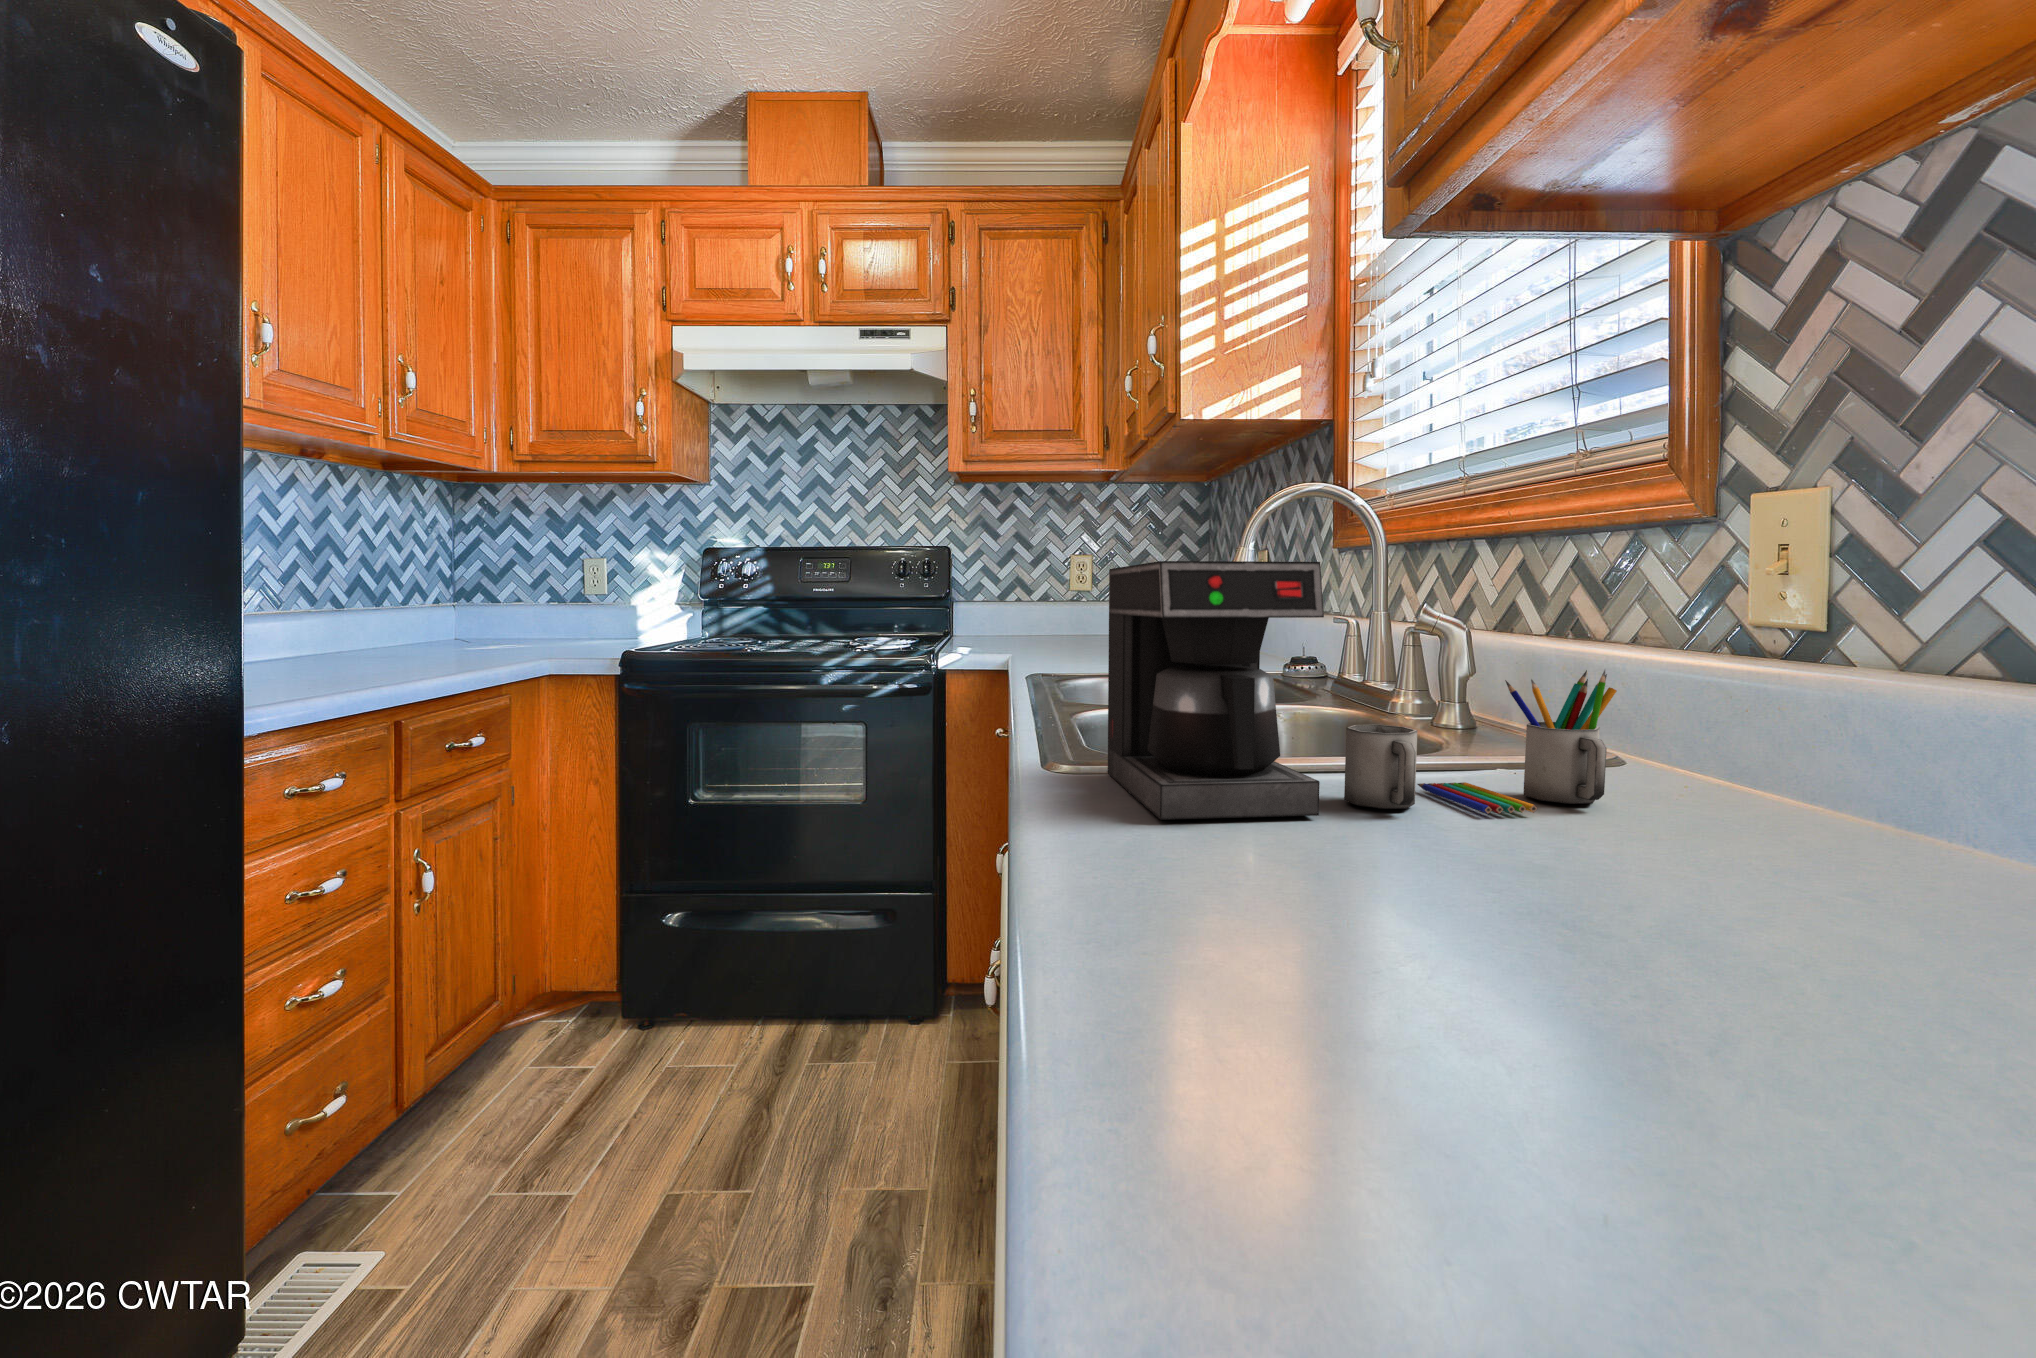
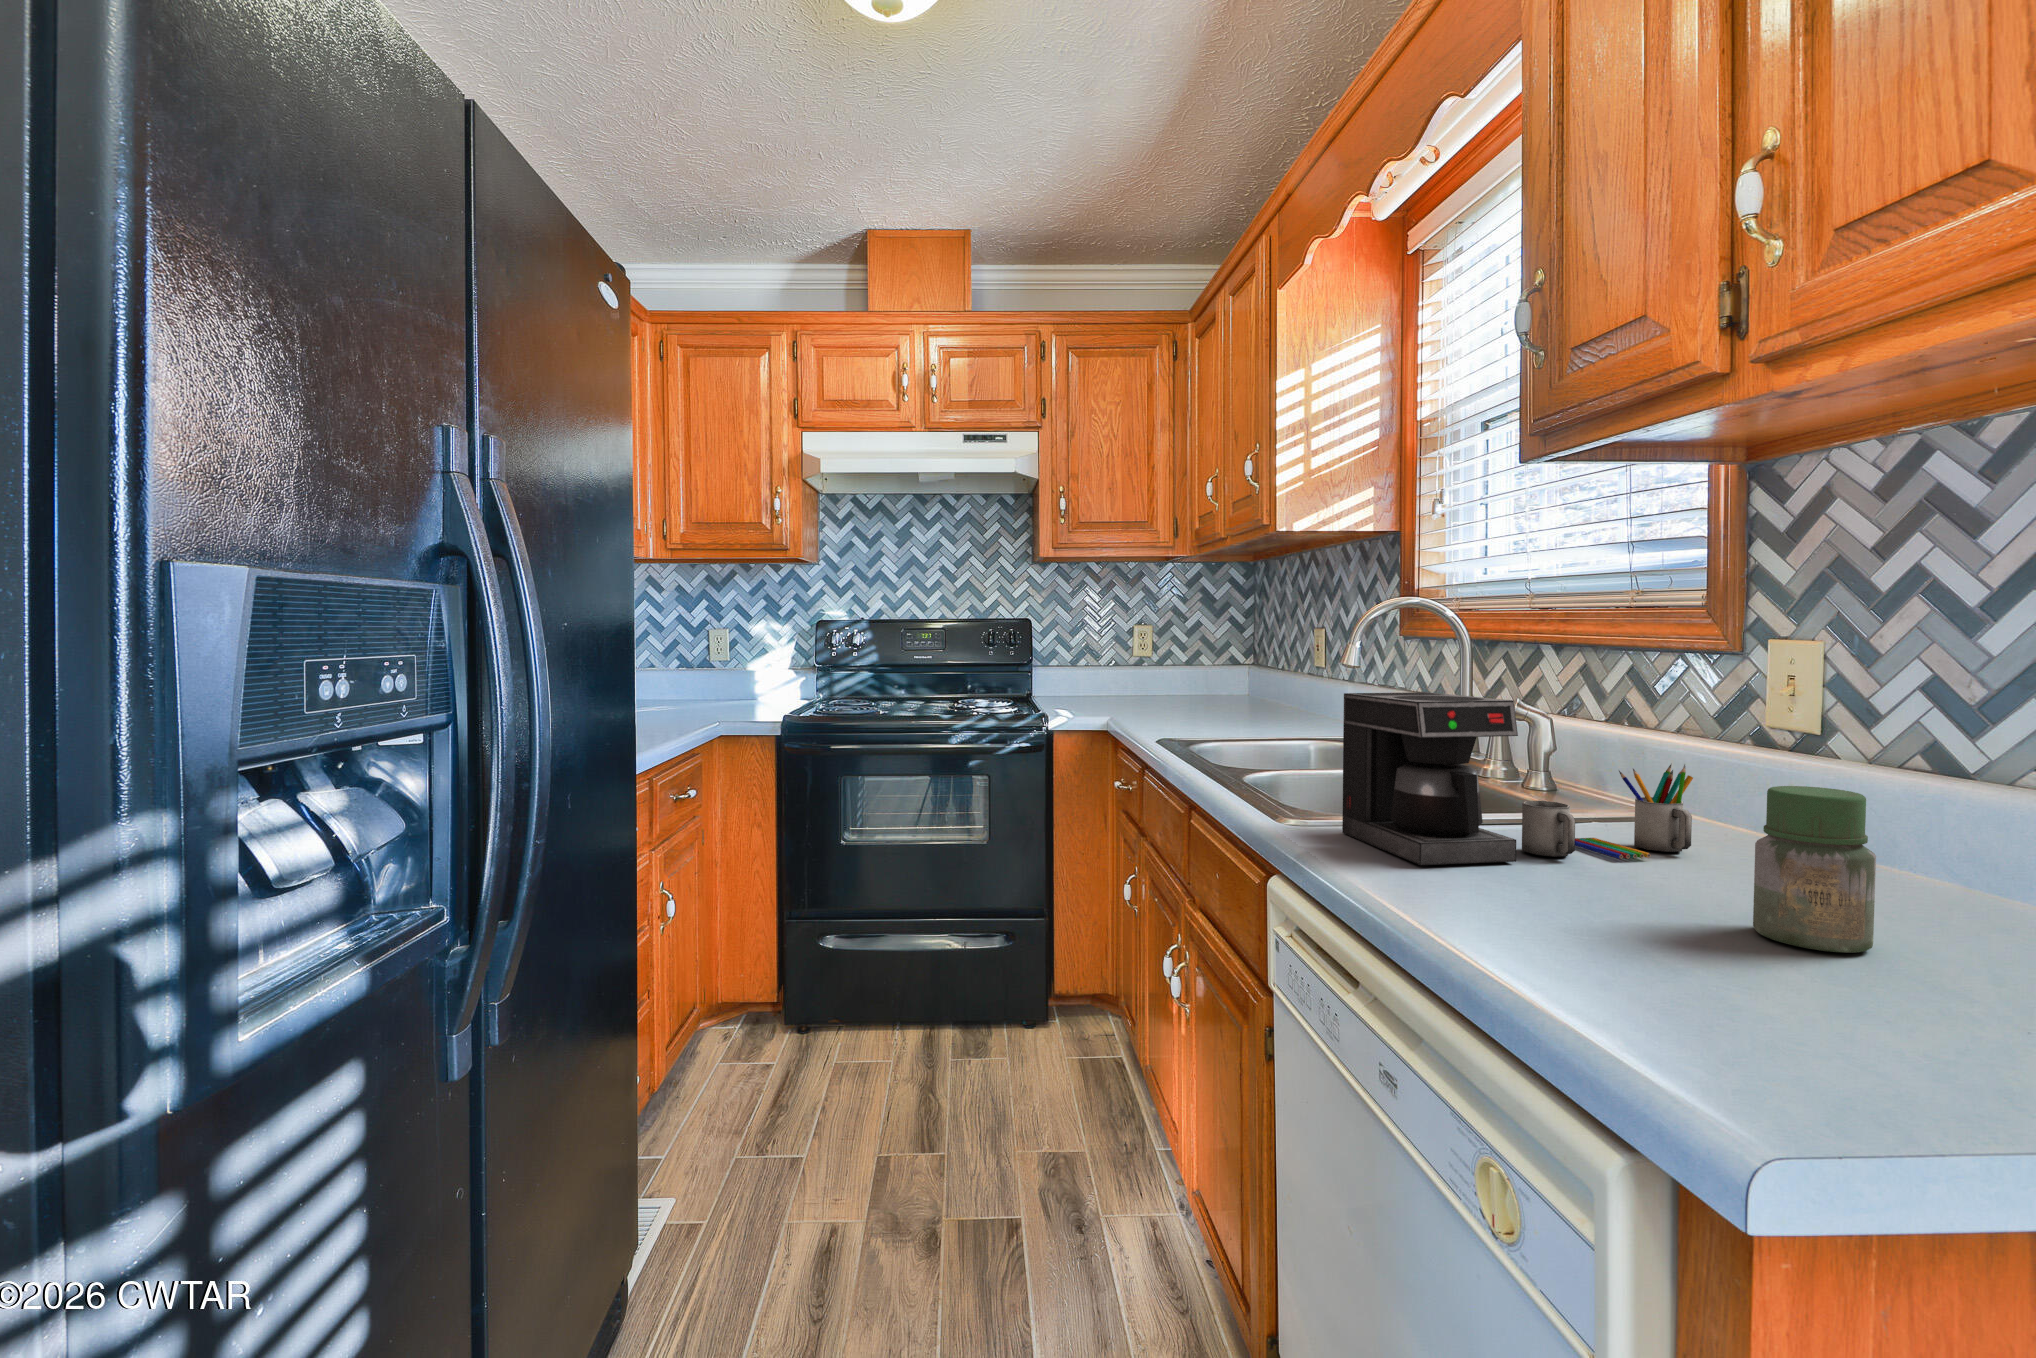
jar: none [1647,673,1887,998] -> present [1753,786,1876,953]

